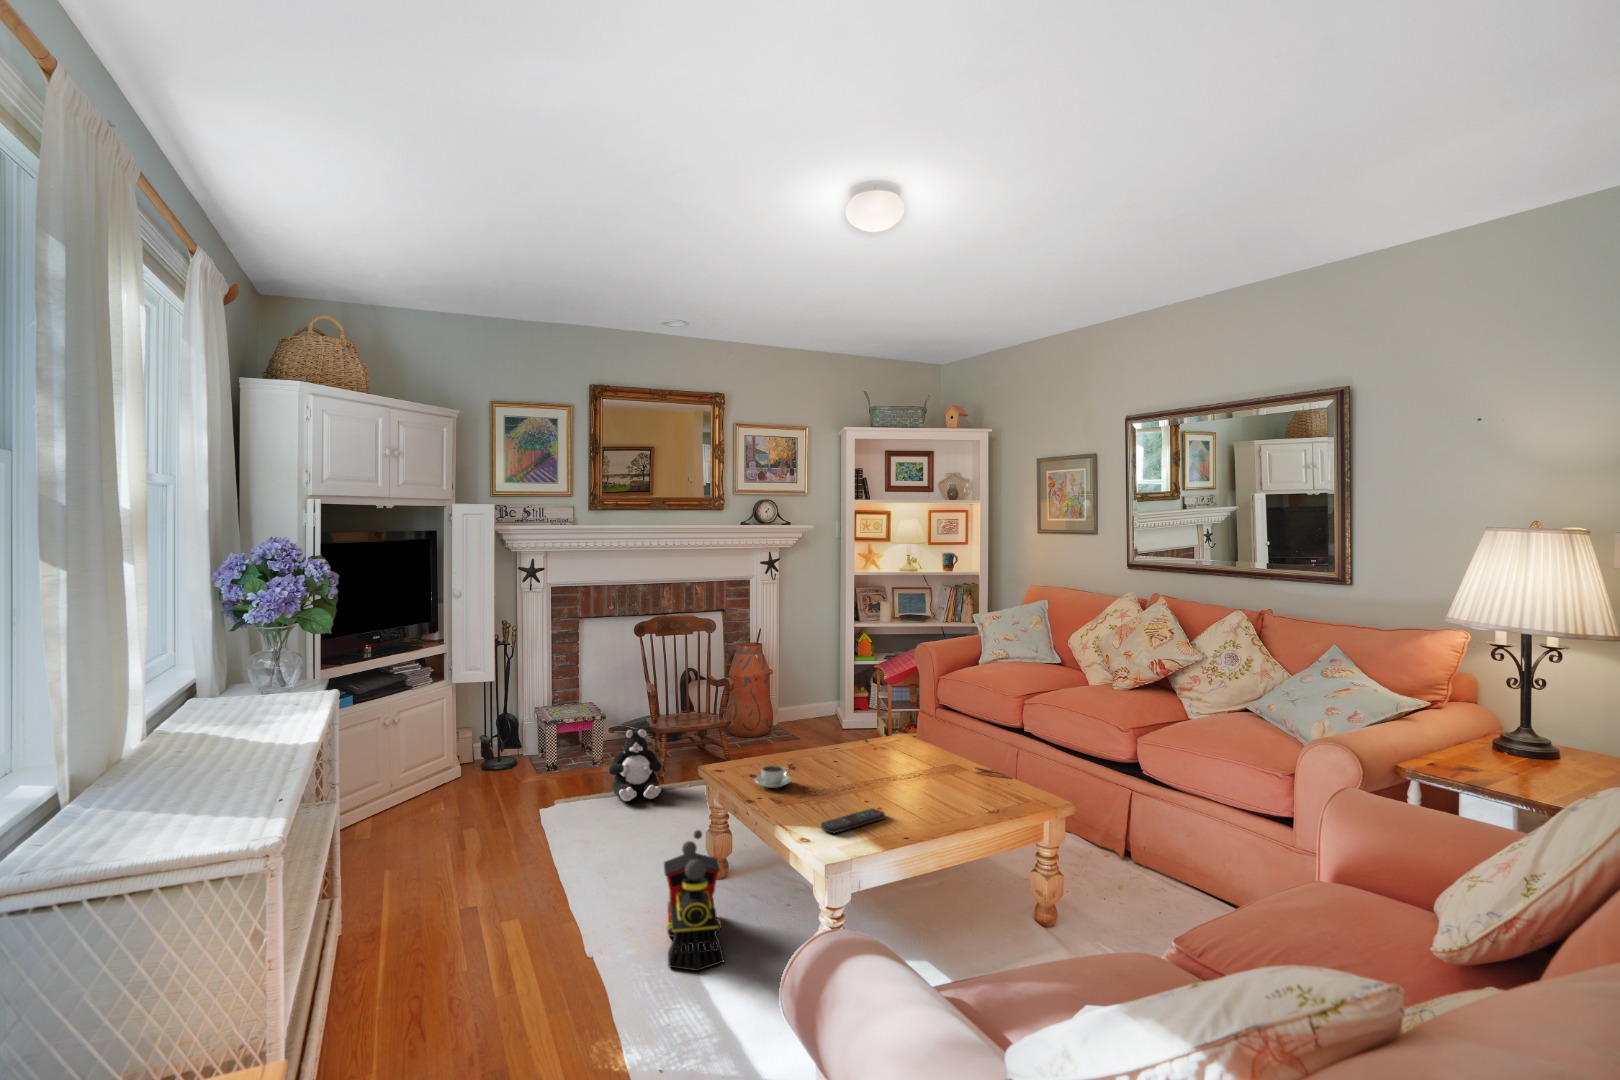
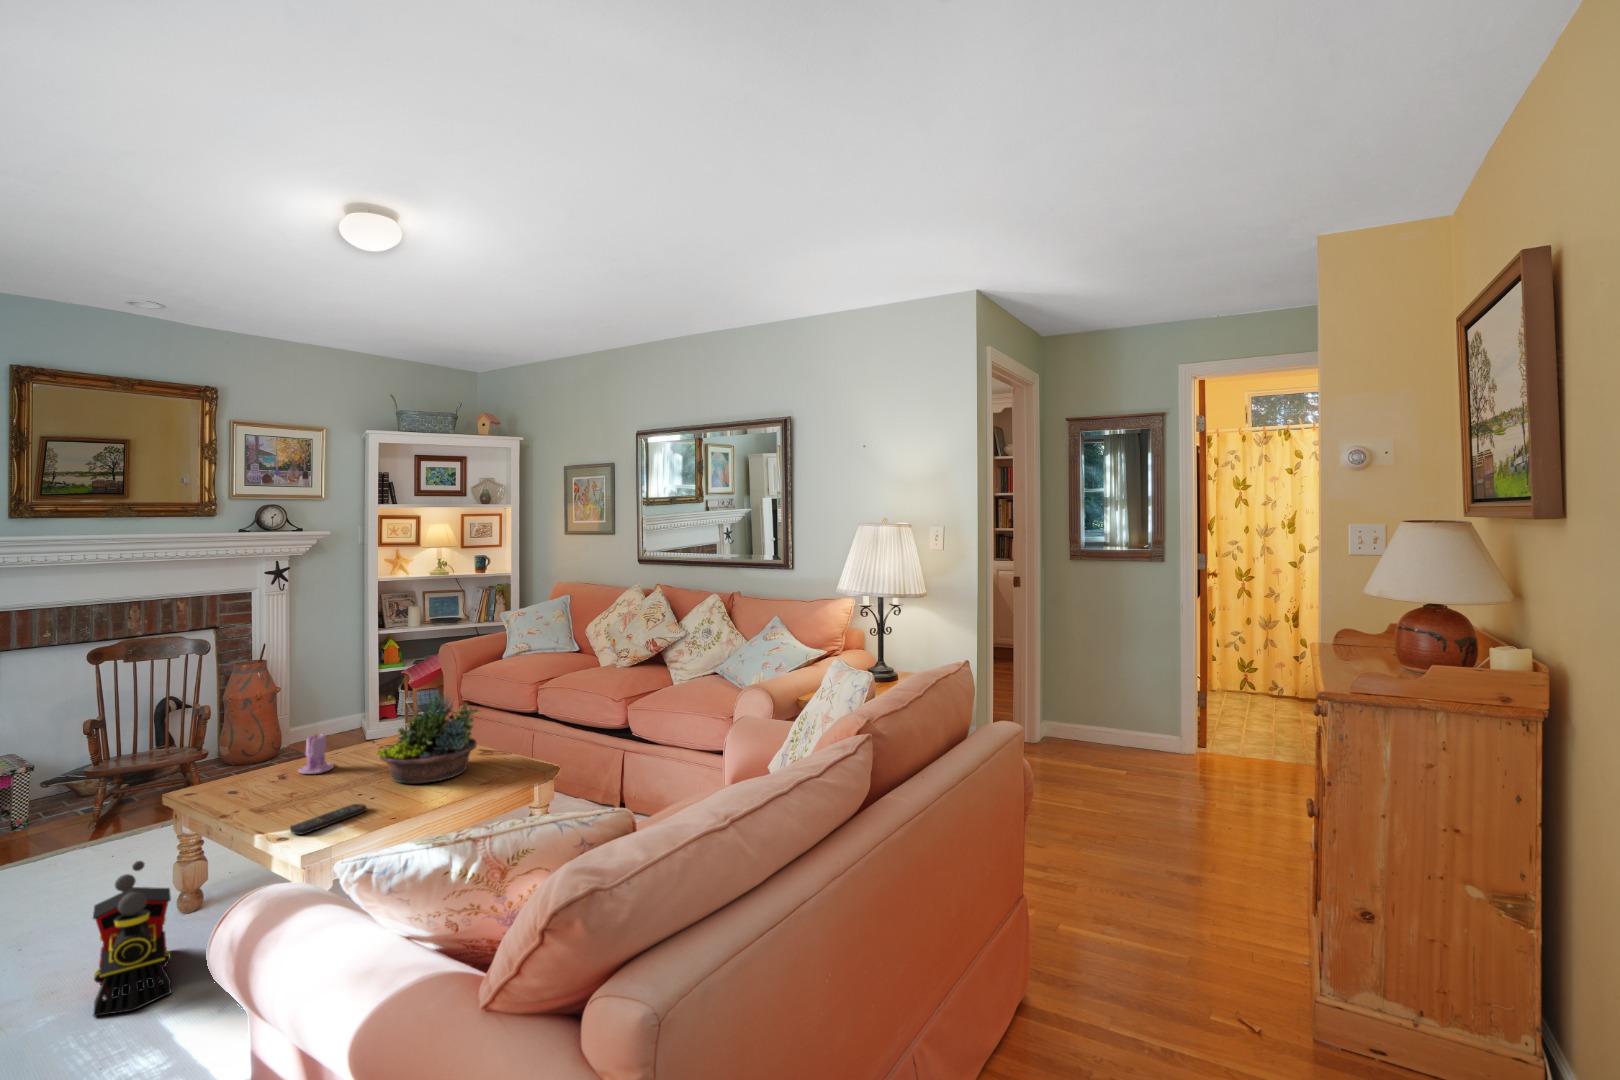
succulent planter: none [886,697,986,797] -> present [376,693,480,784]
candle: none [812,724,842,768] -> present [299,734,333,774]
plush toy: present [609,729,662,801] -> none [38,766,118,853]
coffee cup: present [755,765,791,788] -> none [220,779,268,803]

